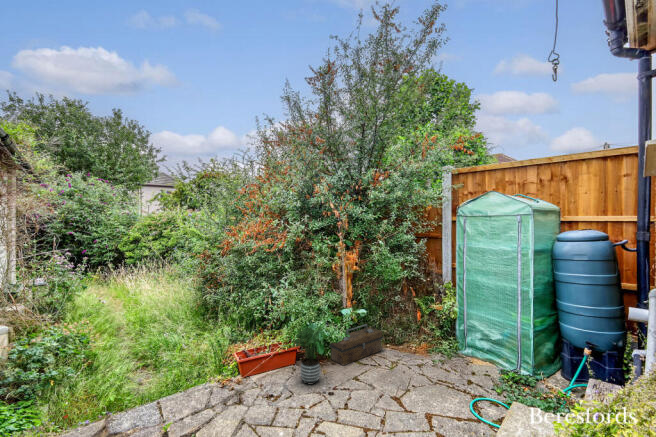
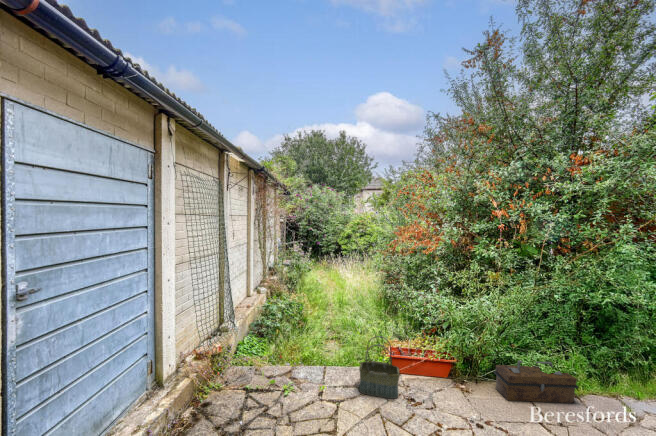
potted plant: present [293,325,323,384] -> none [438,339,483,407]
basket: none [211,342,257,412] -> present [359,336,400,399]

